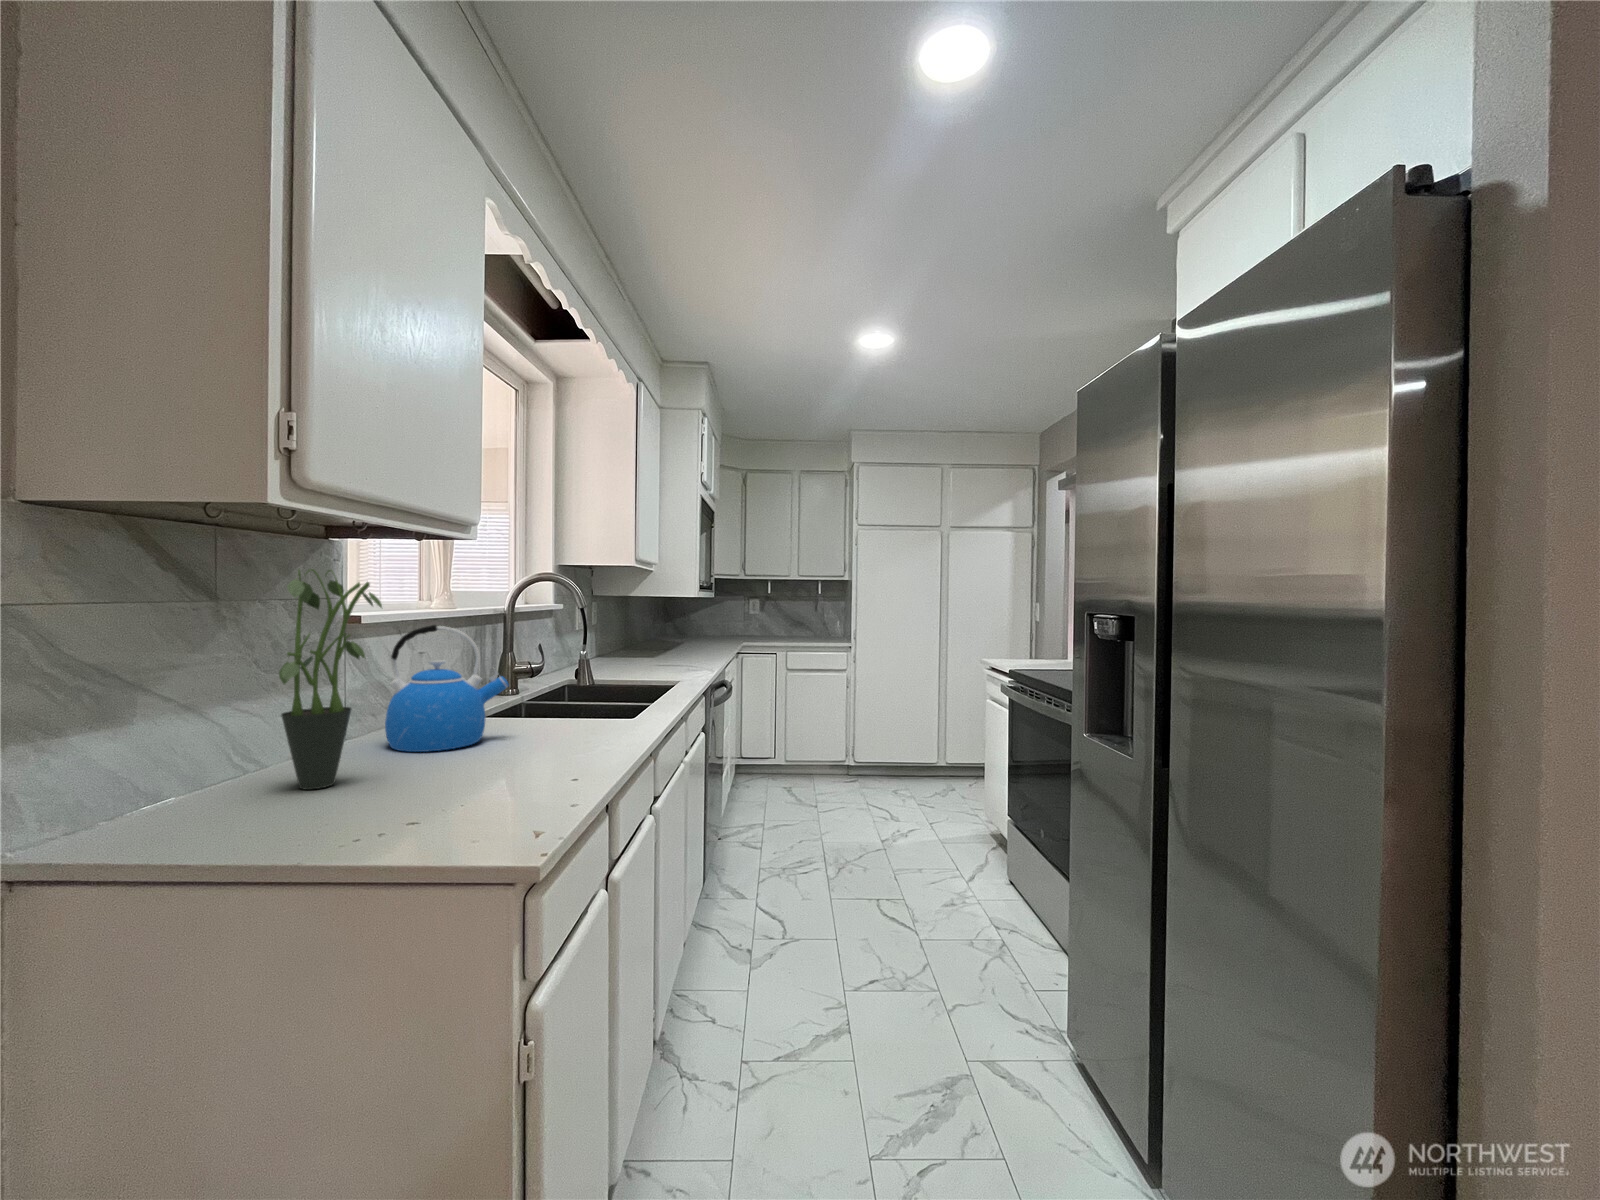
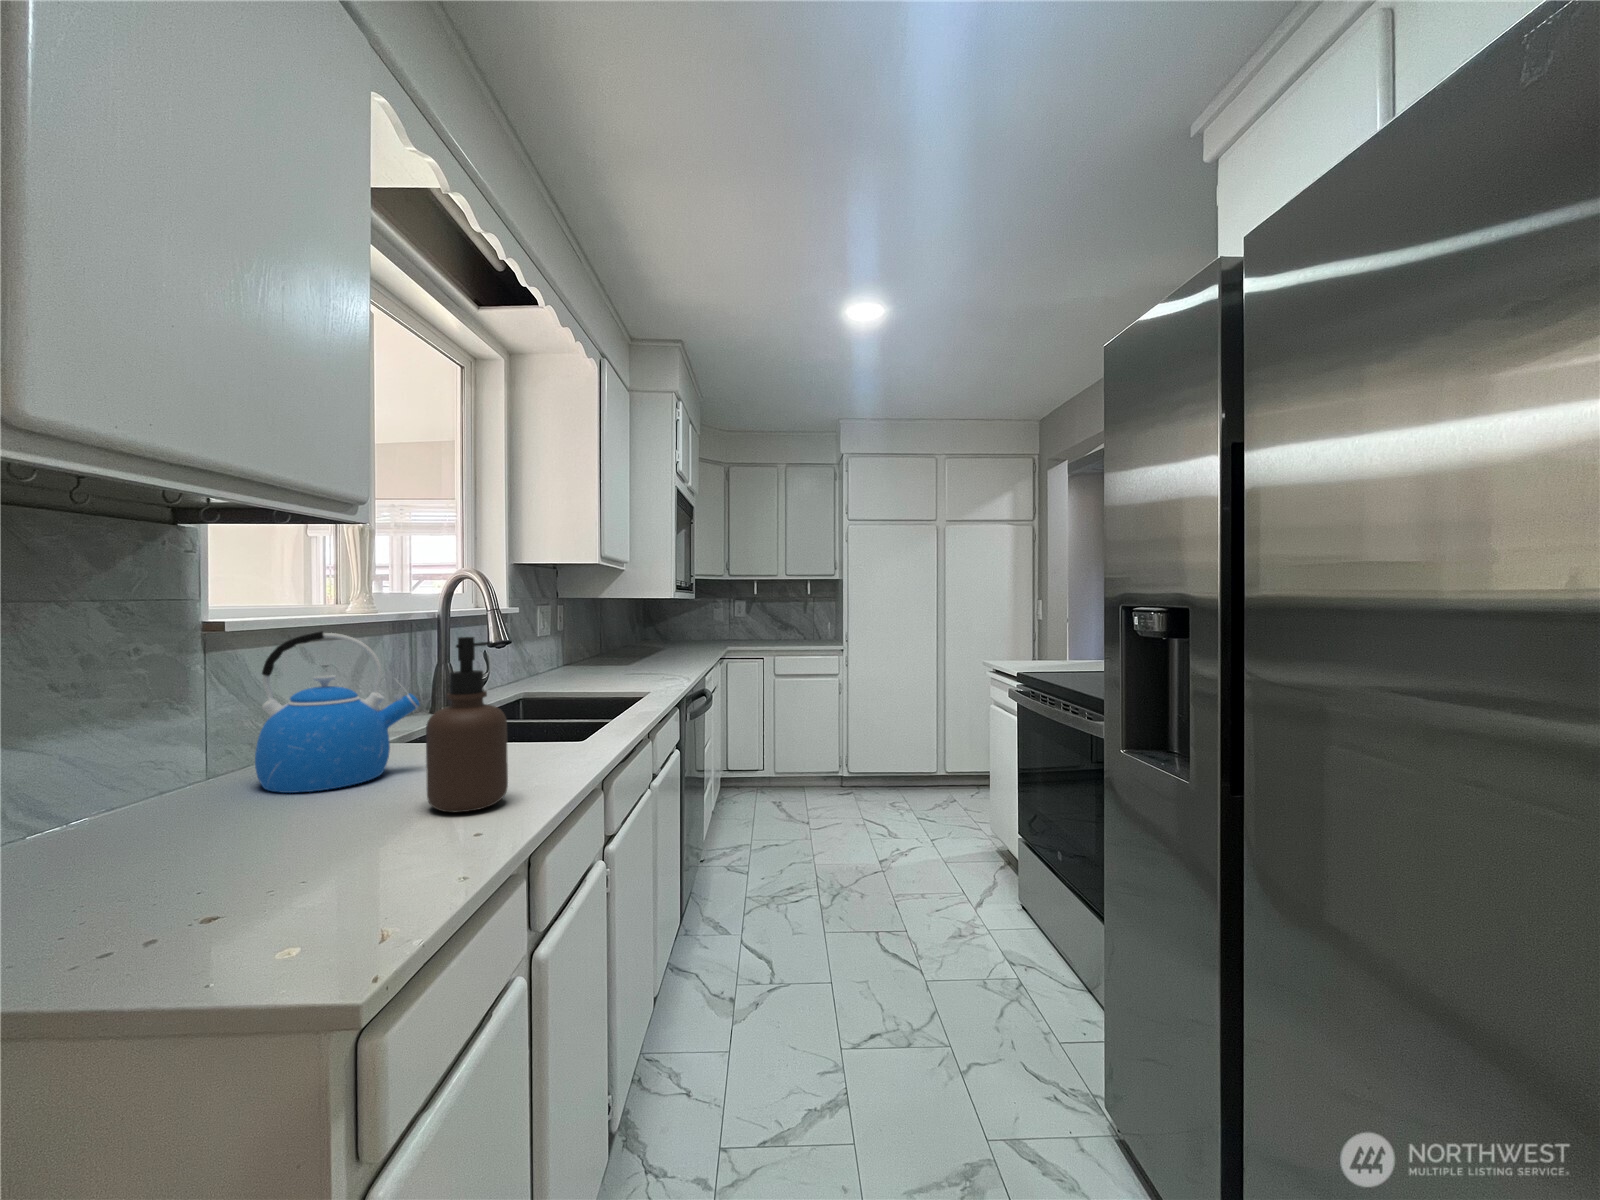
potted plant: present [279,569,382,790] -> none [56,557,211,856]
soap dispenser: none [527,632,587,768] -> present [426,637,508,812]

